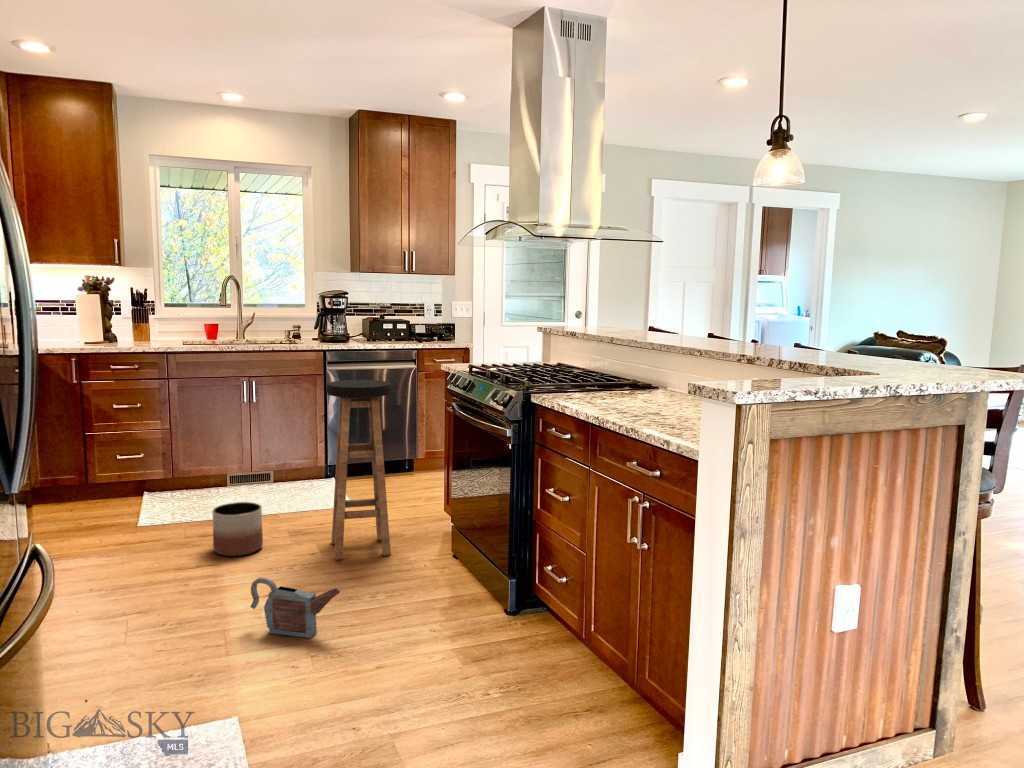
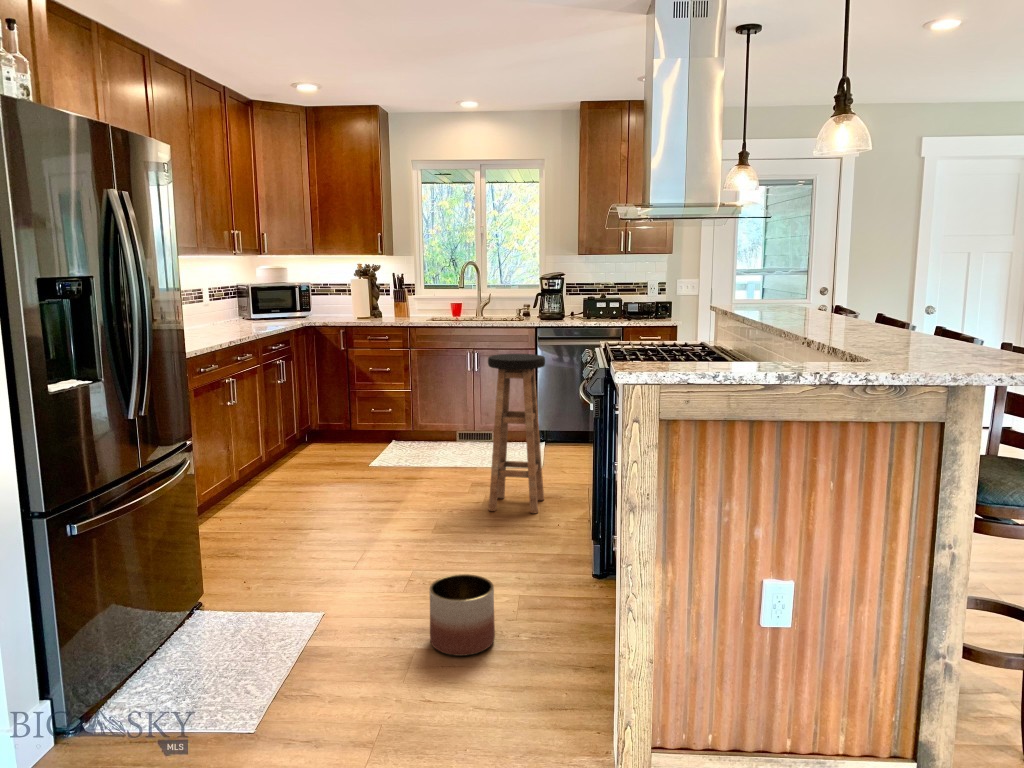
planter: present [213,502,263,556] -> present [430,574,495,656]
watering can: present [250,577,340,638] -> none [385,511,443,566]

